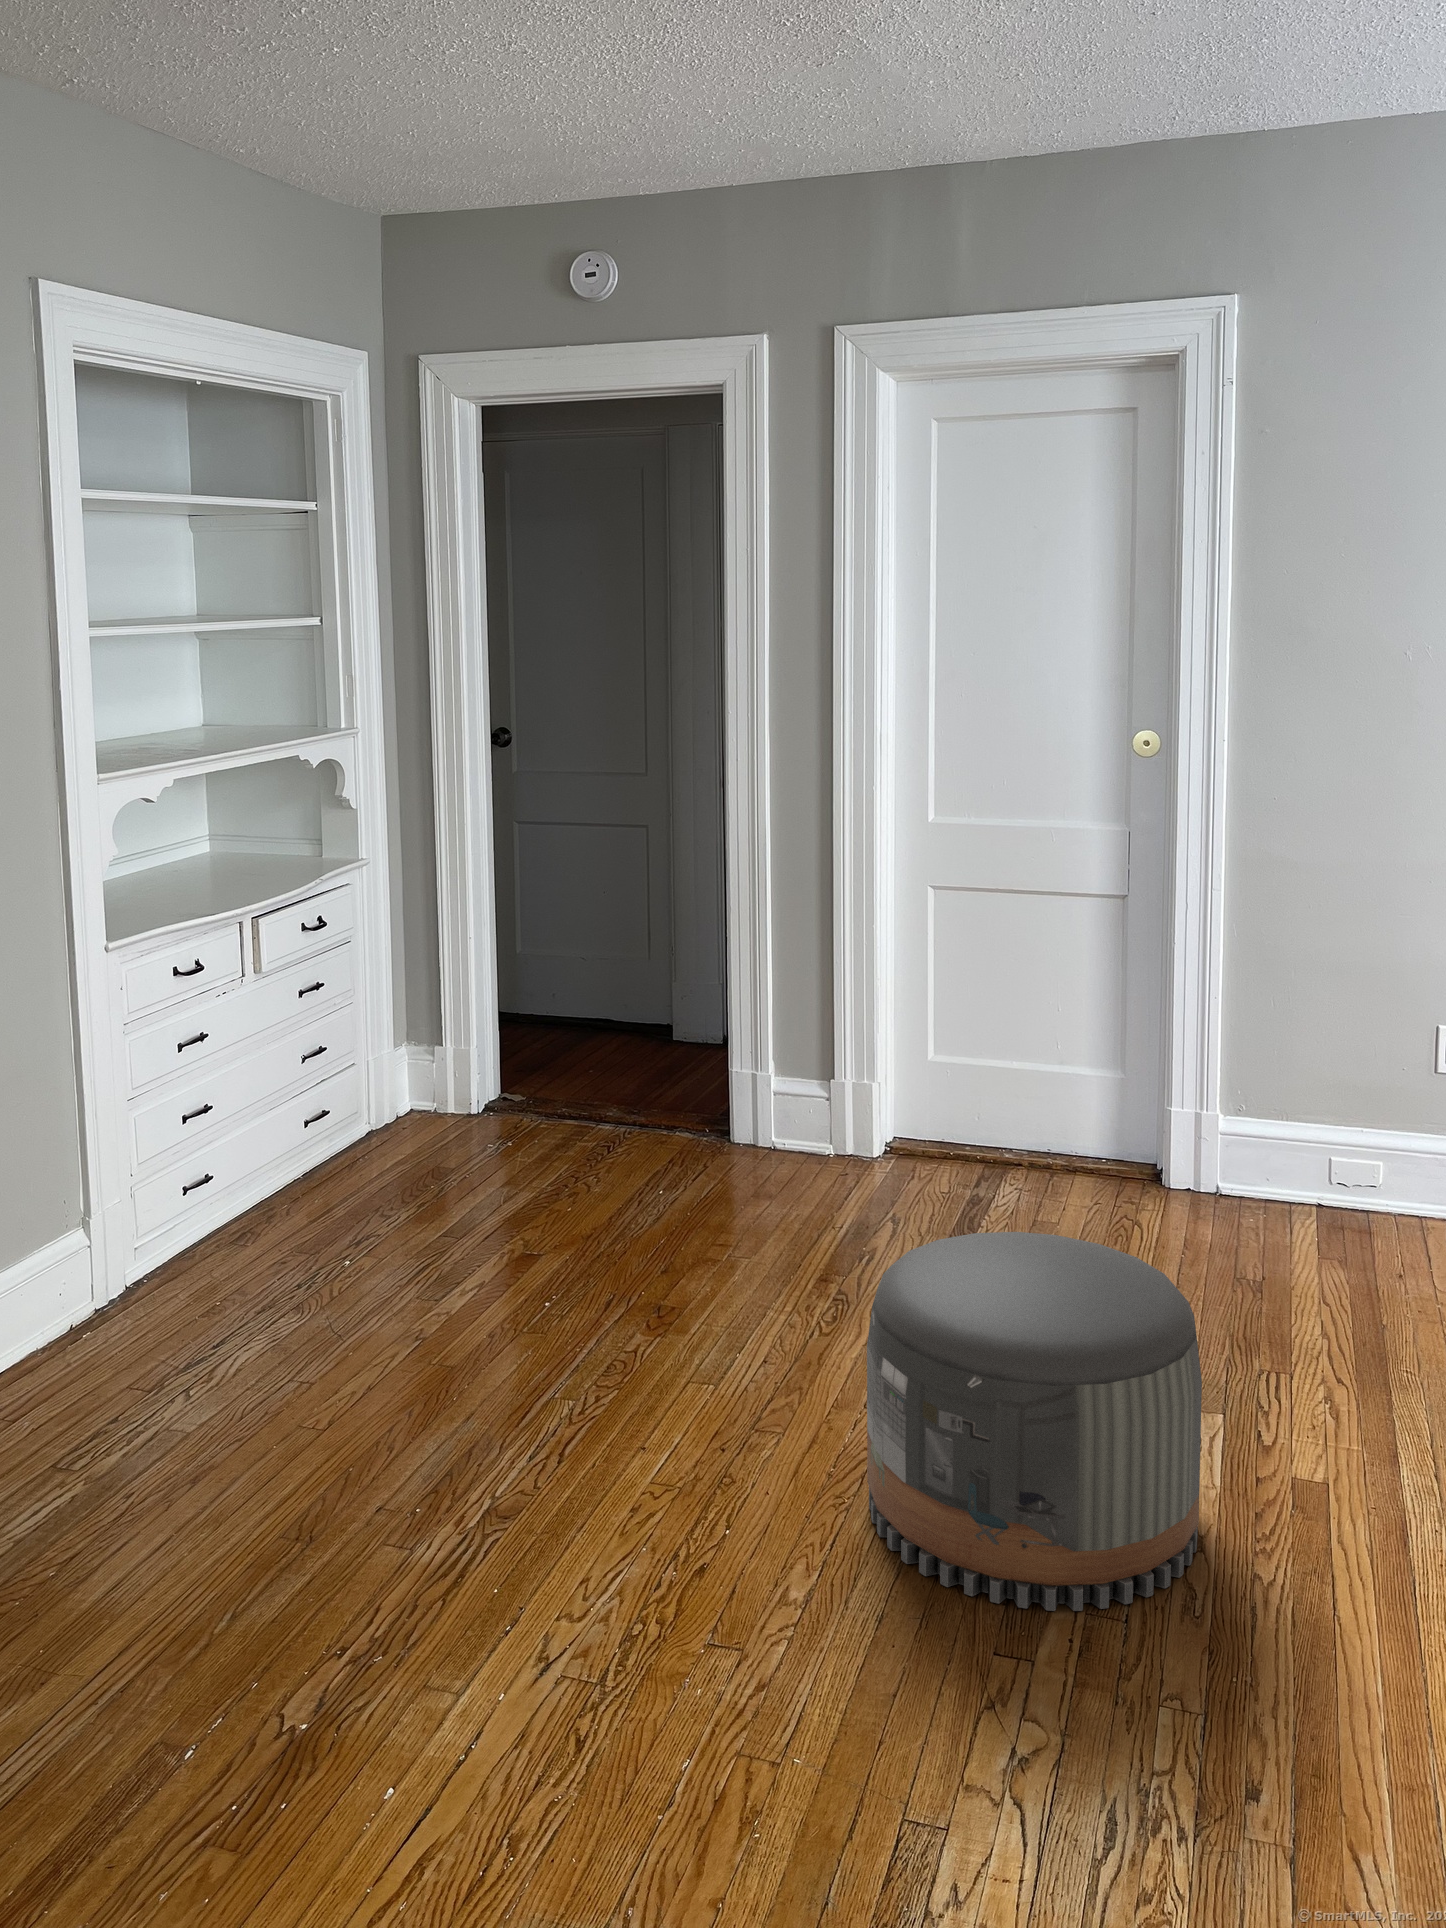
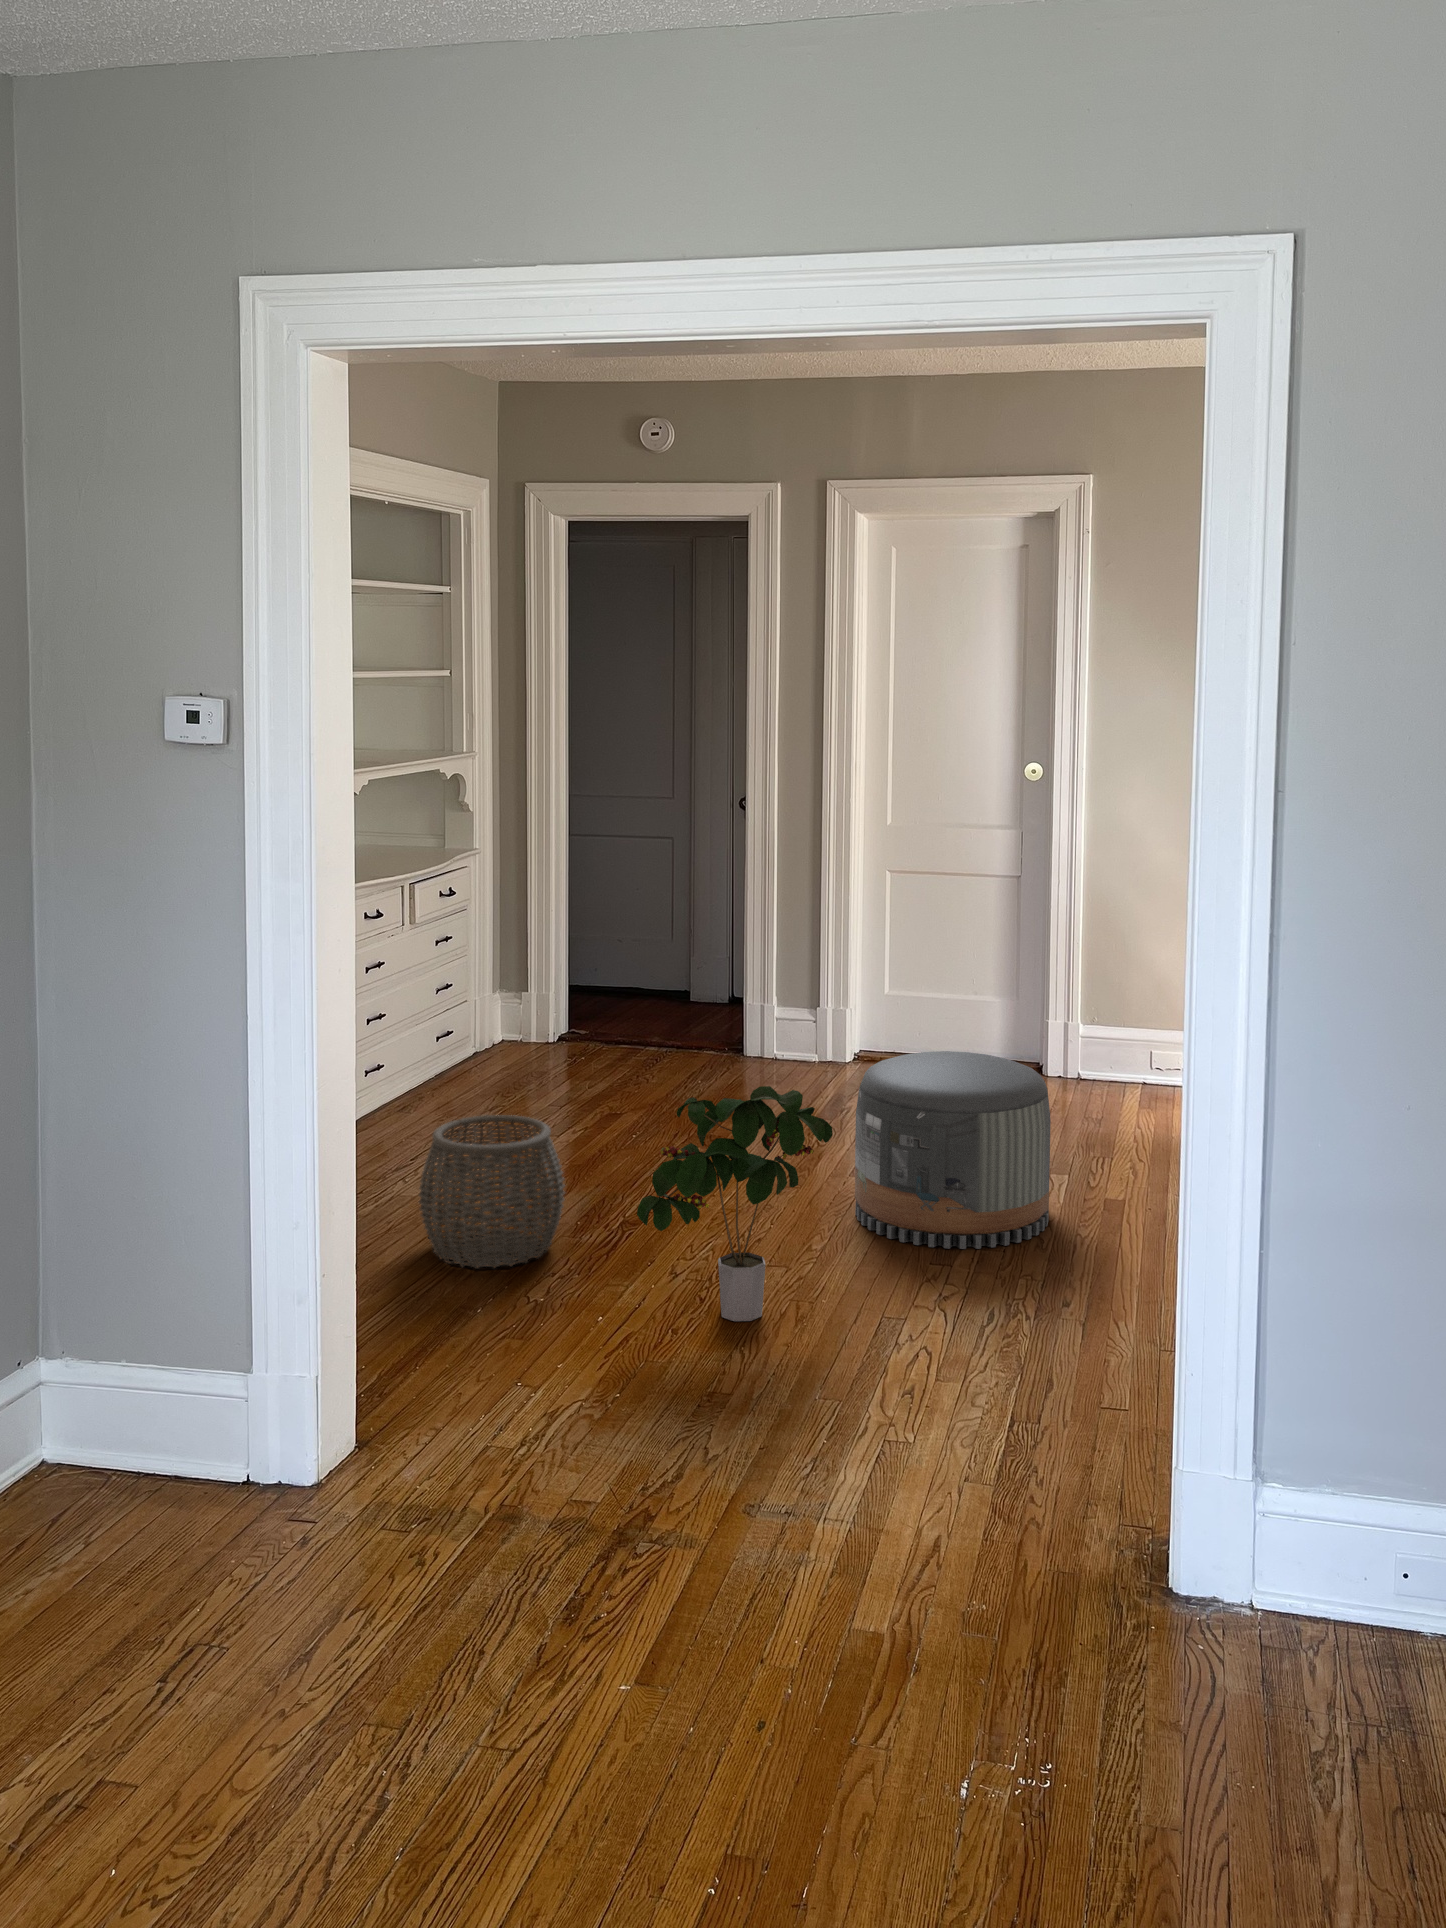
woven basket: none [143,1348,382,1630] -> present [419,1115,565,1268]
potted plant: none [445,1378,809,1812] -> present [637,1086,832,1321]

